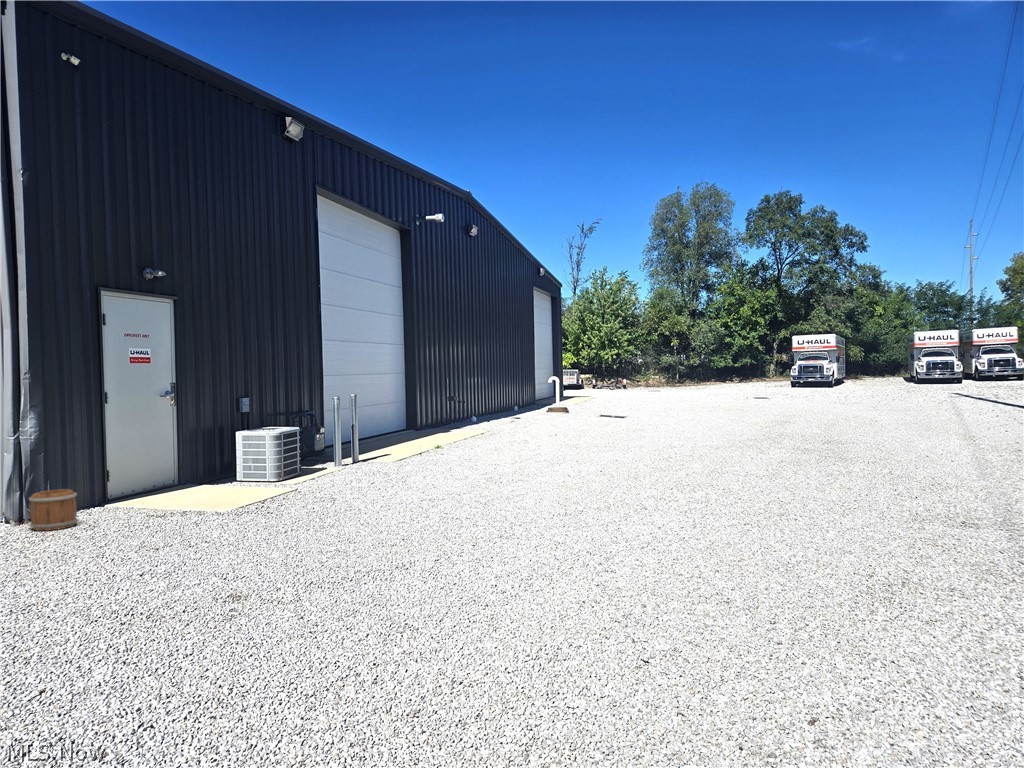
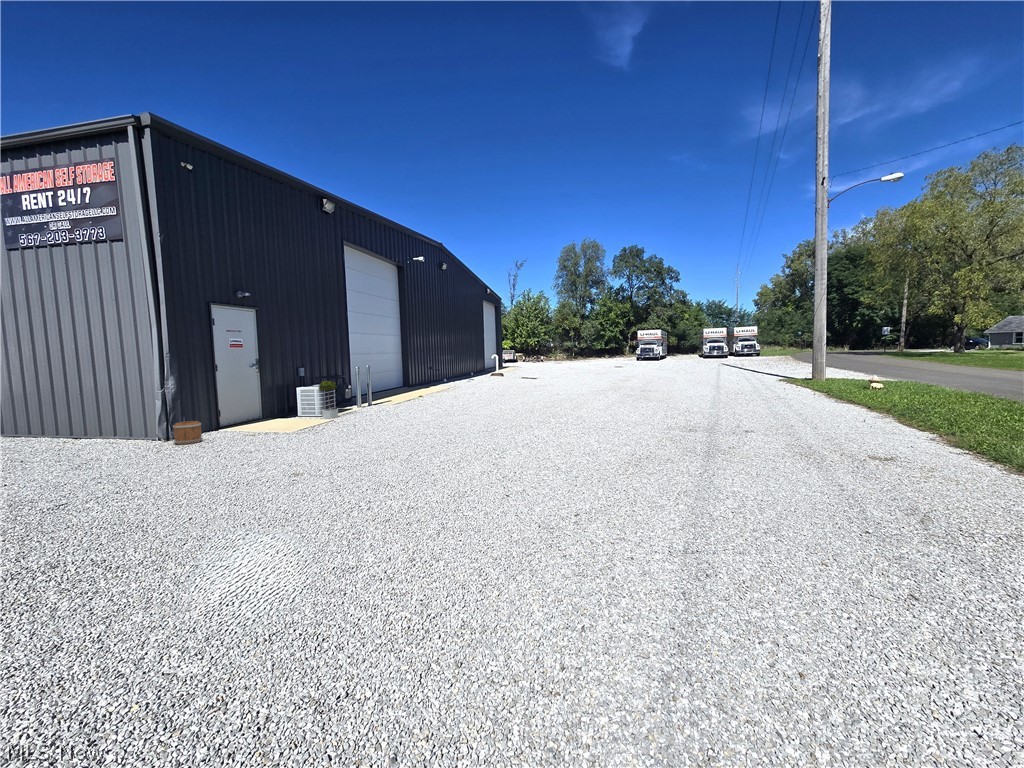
potted tree: none [273,418,306,485] -> present [319,381,338,419]

